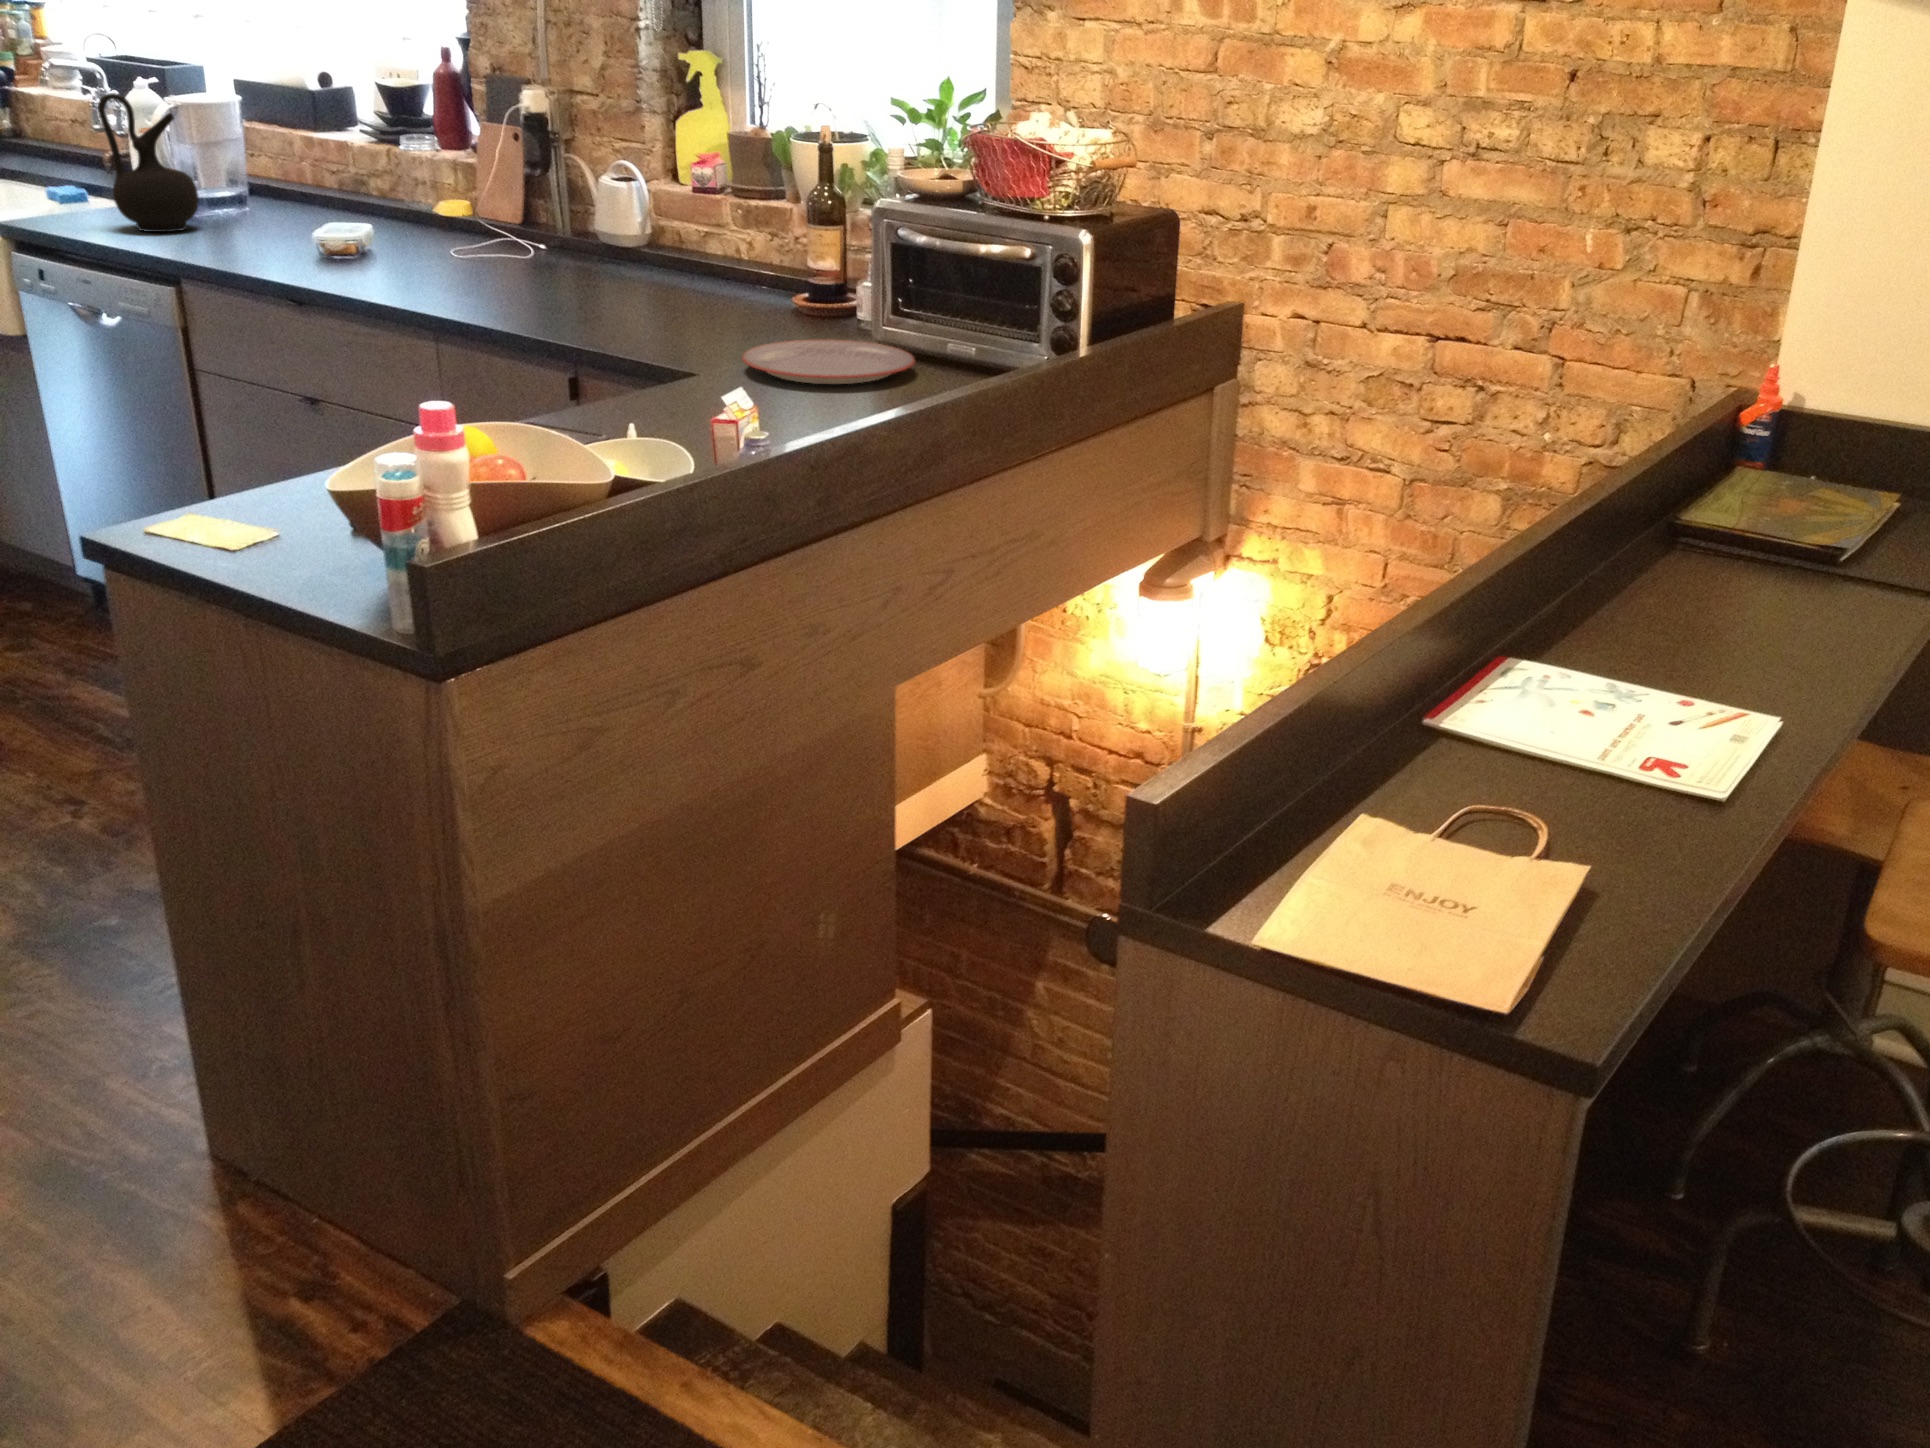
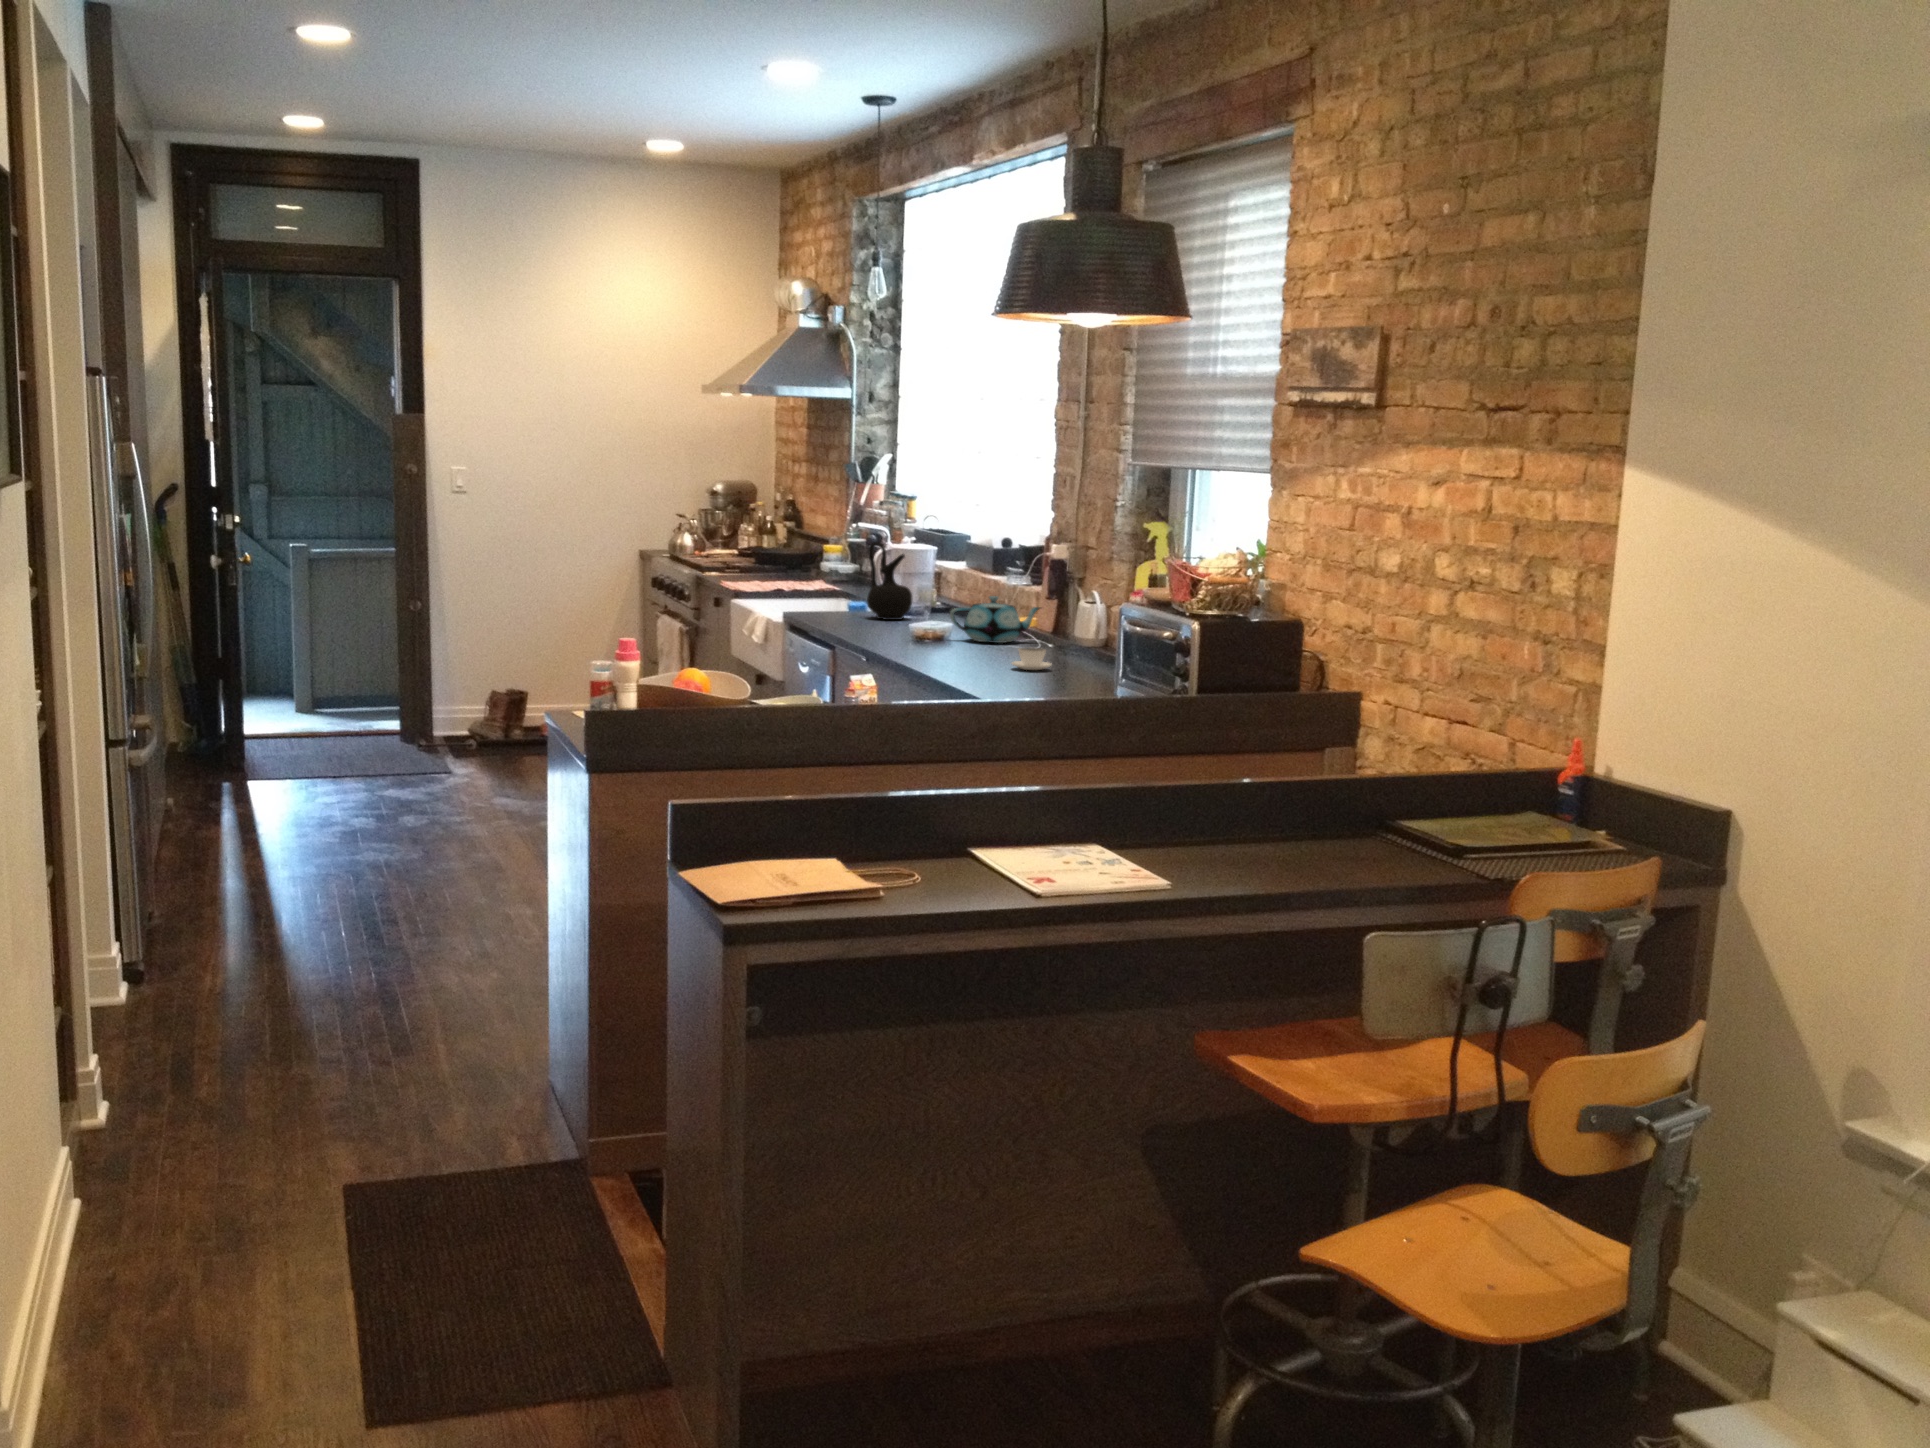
teapot: none [374,184,515,263] -> present [950,596,1040,643]
cup: none [625,276,692,314] -> present [1012,648,1051,670]
plate: present [742,340,915,384] -> none [982,681,1091,703]

